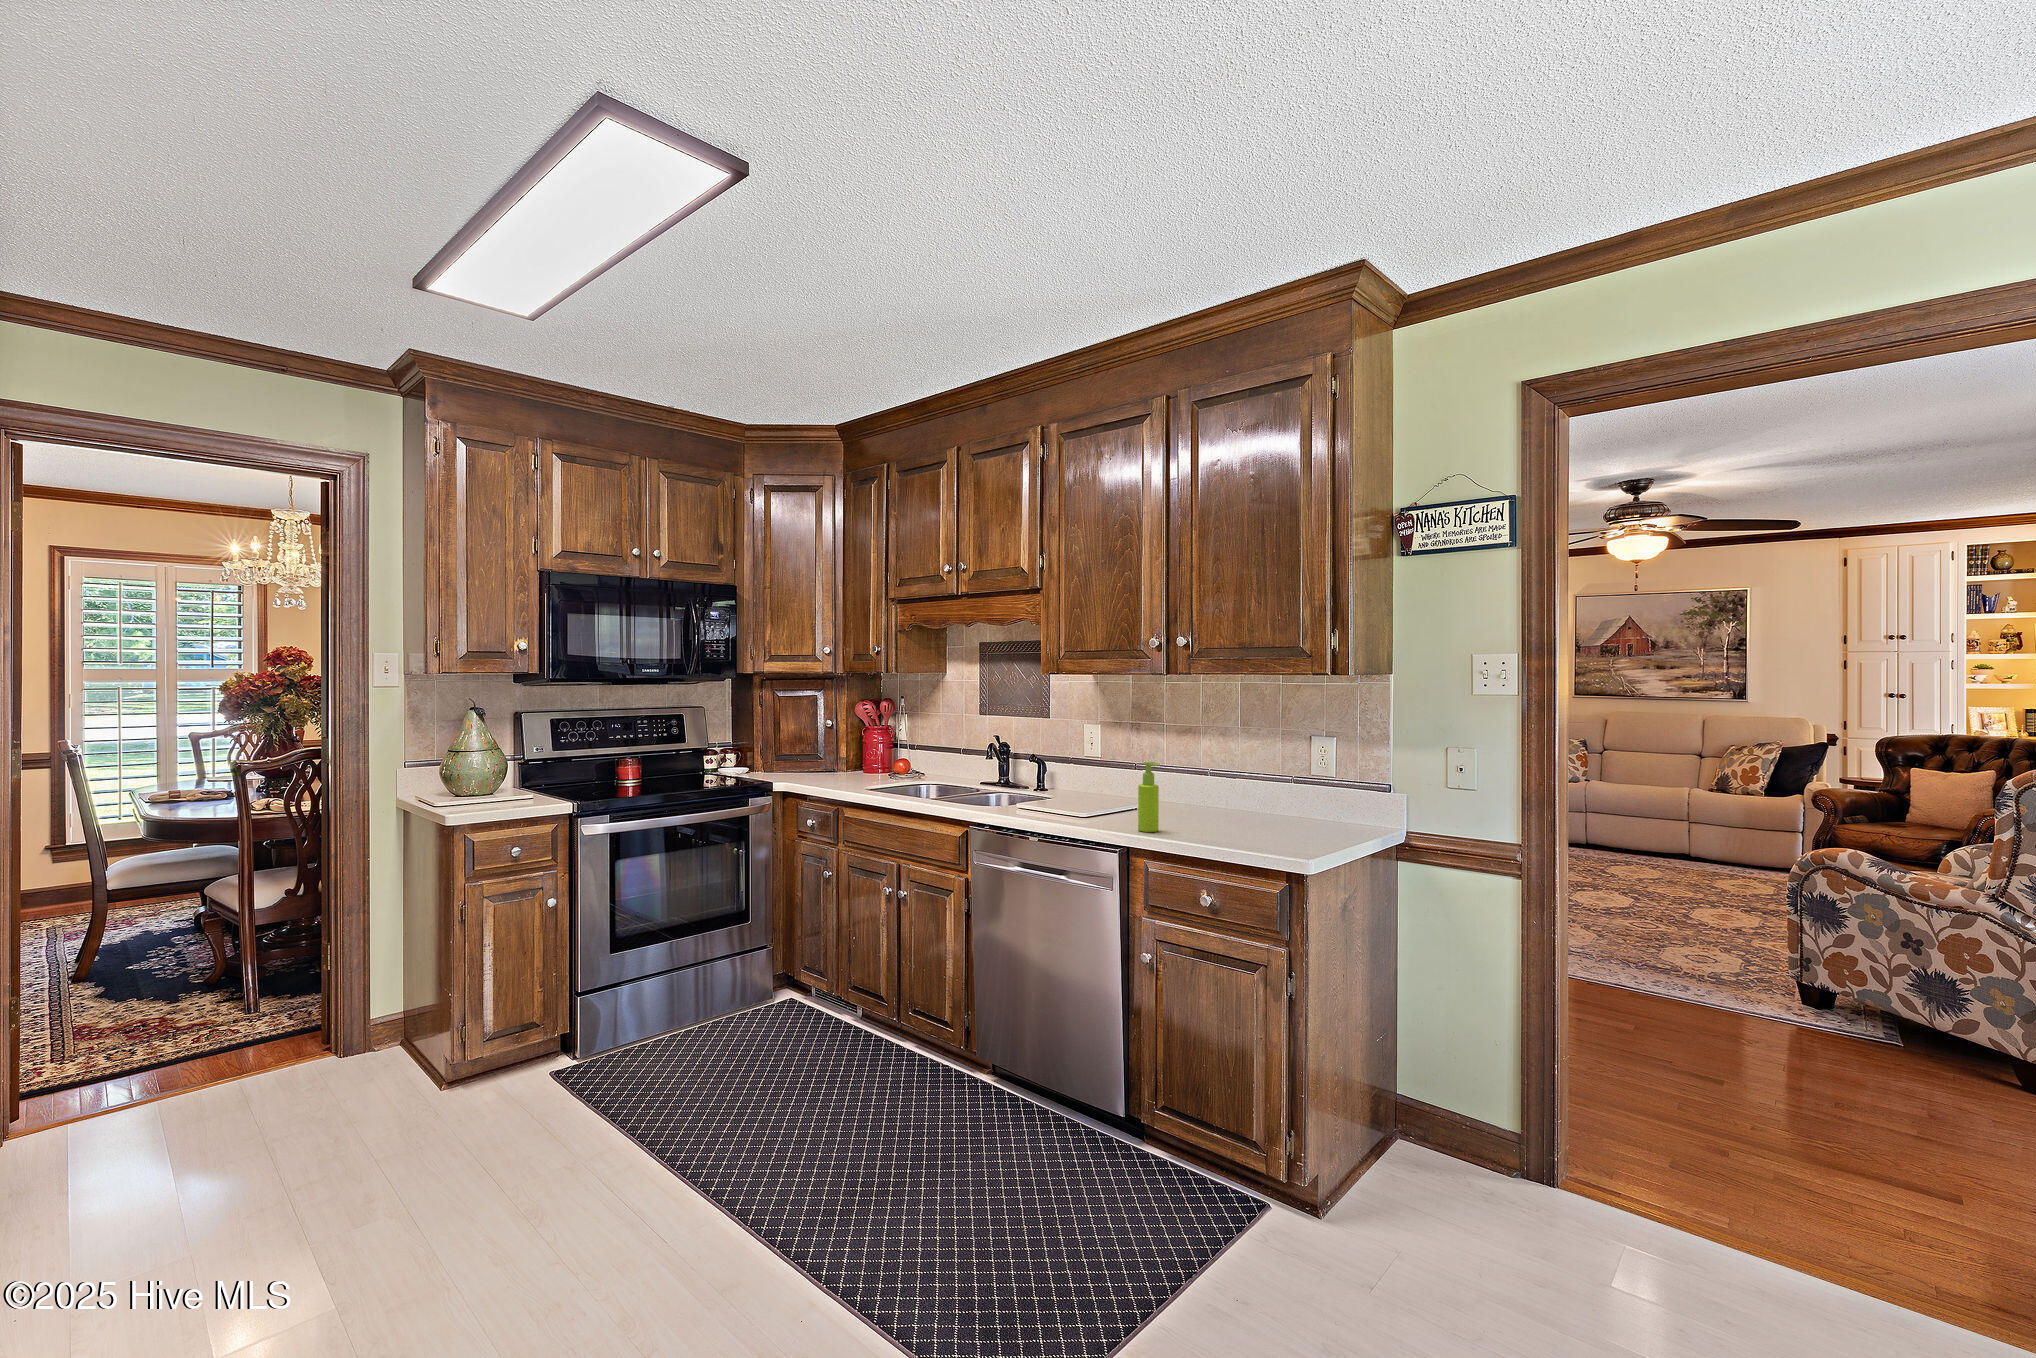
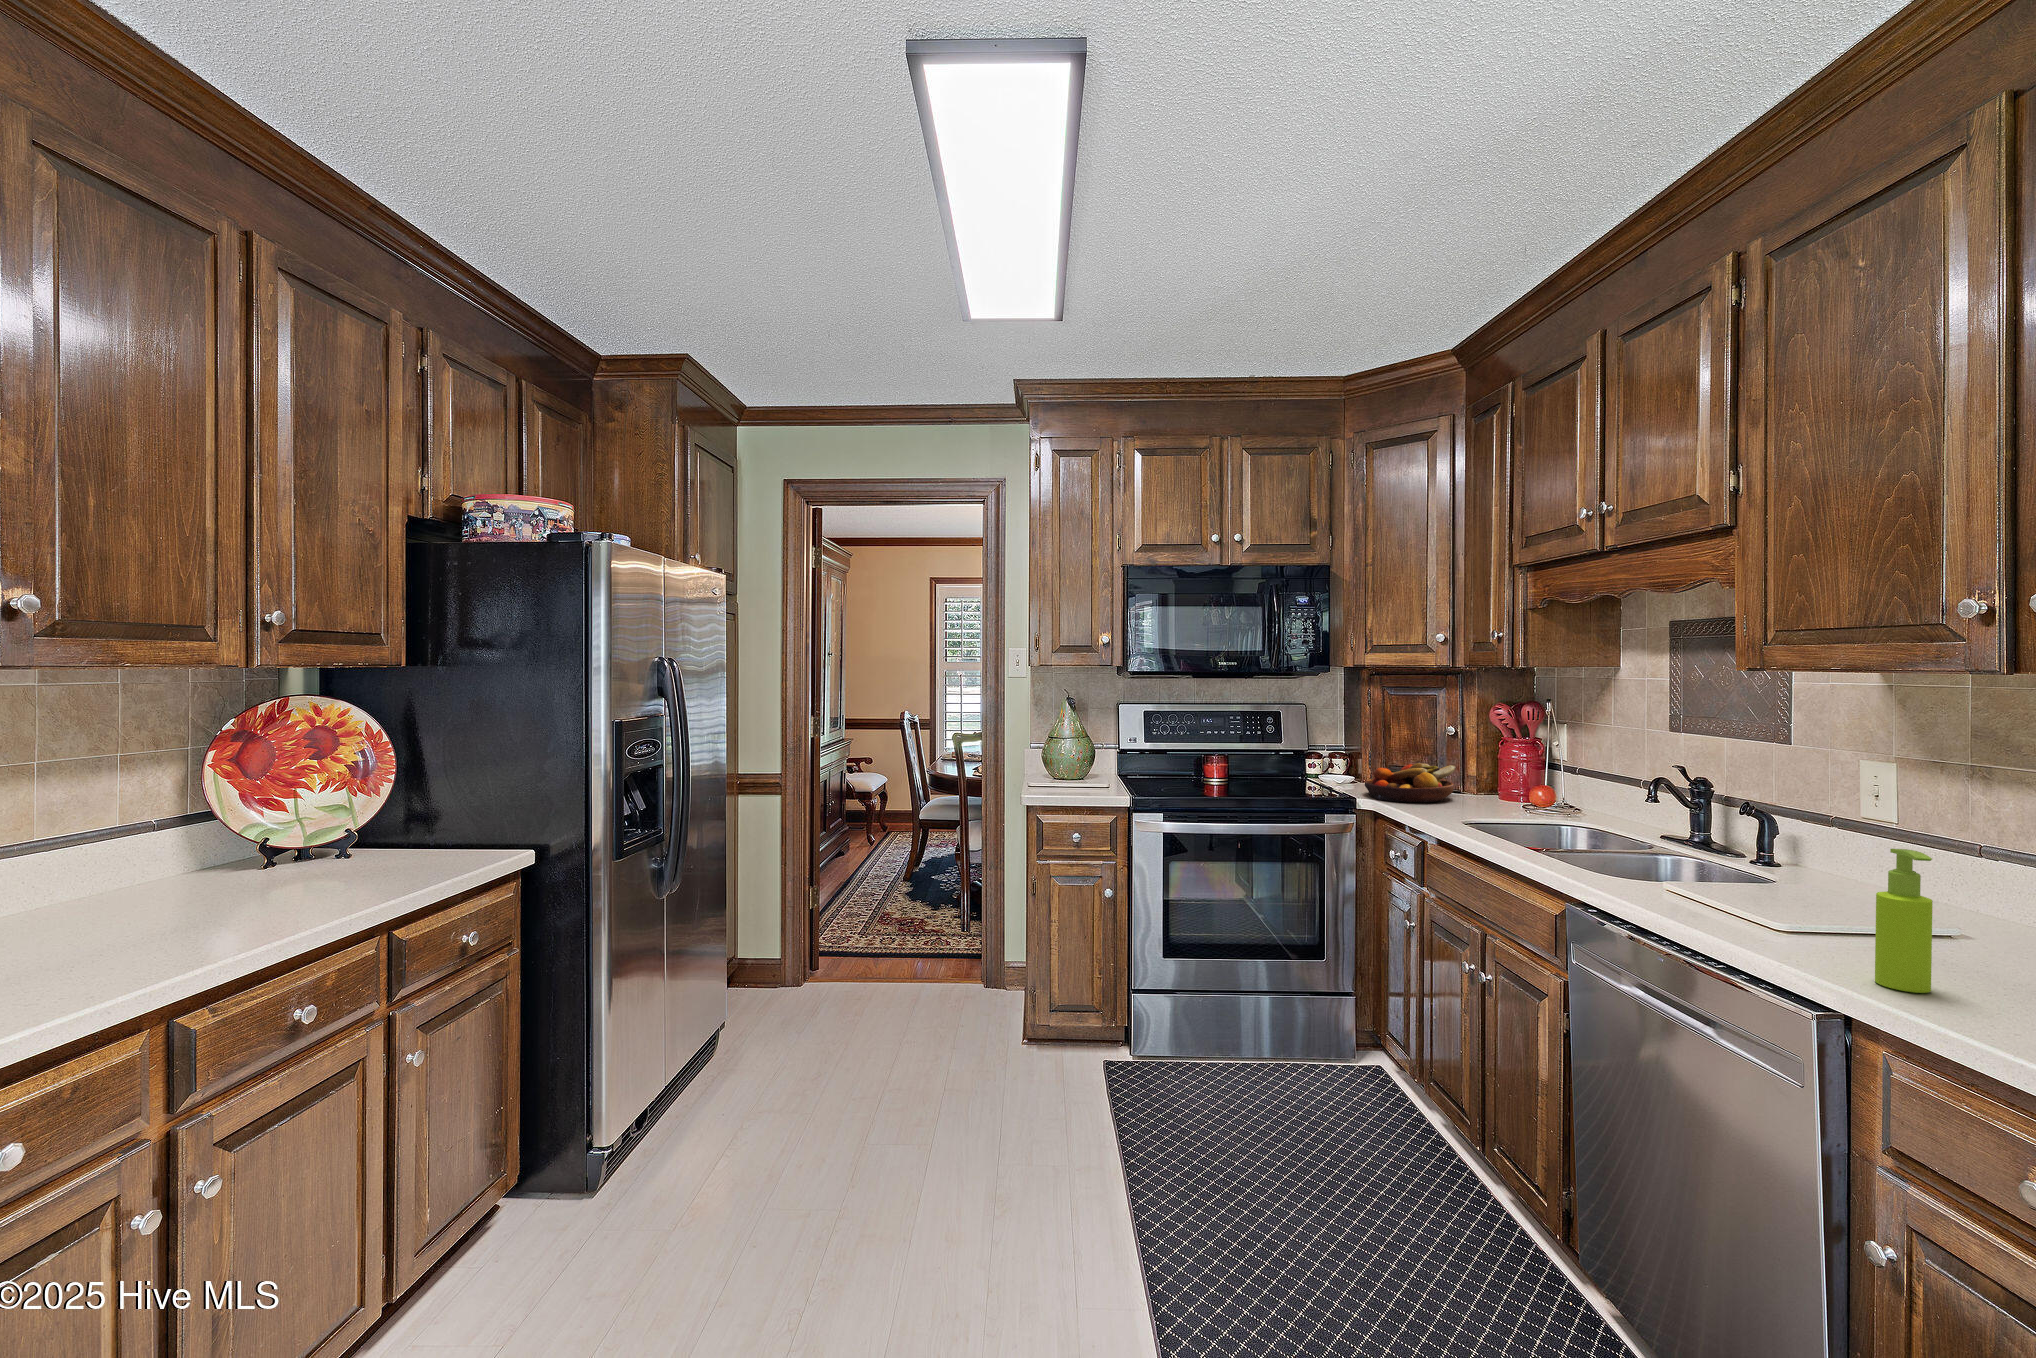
fruit bowl: none [771,749,838,781] -> present [1365,763,1456,802]

